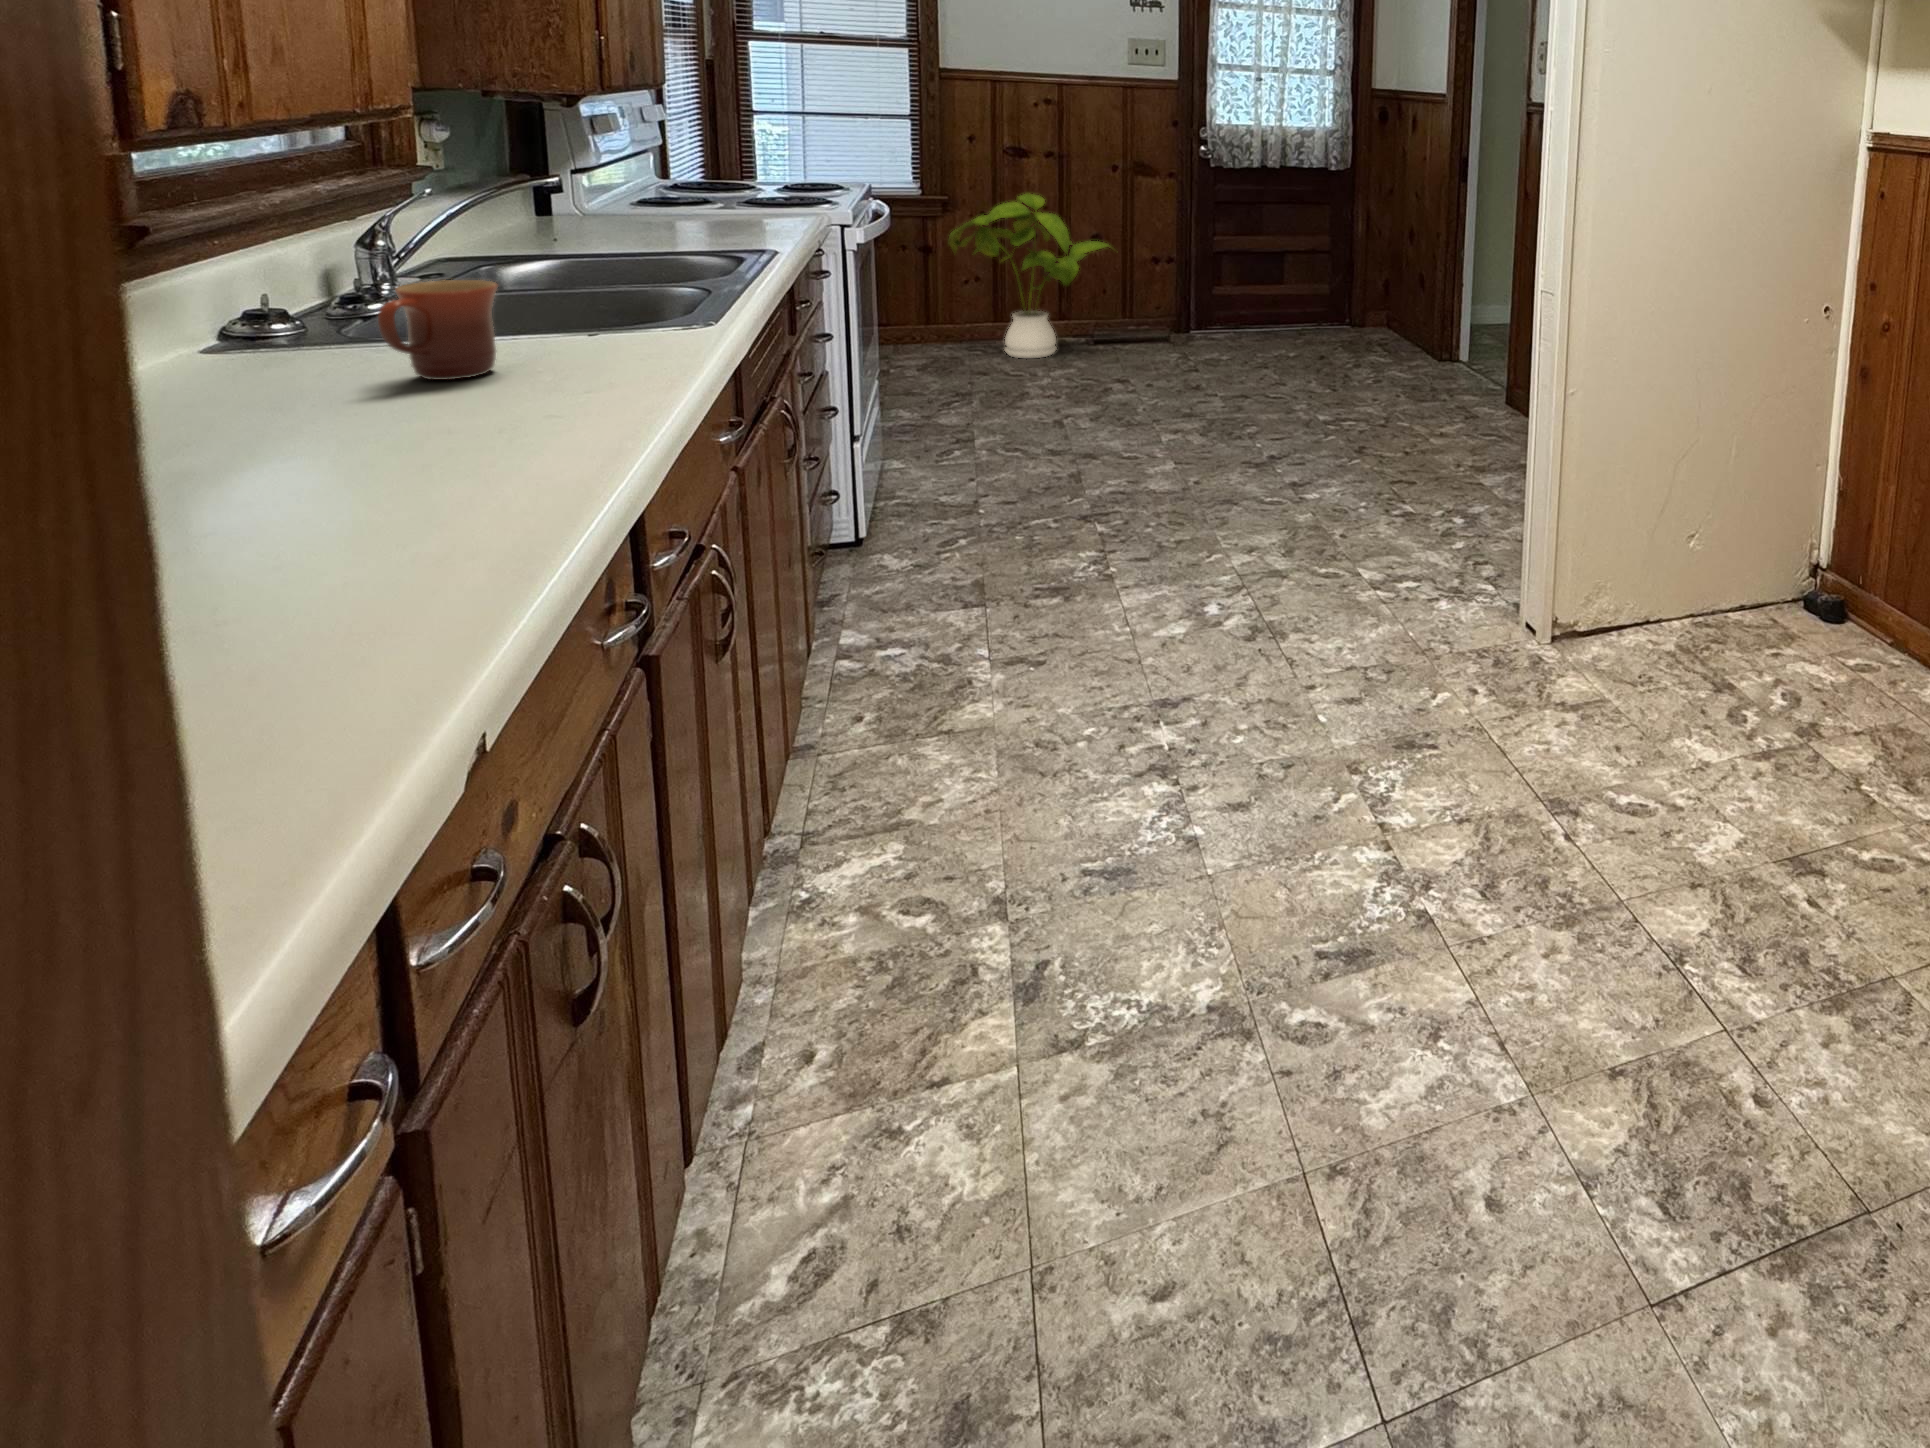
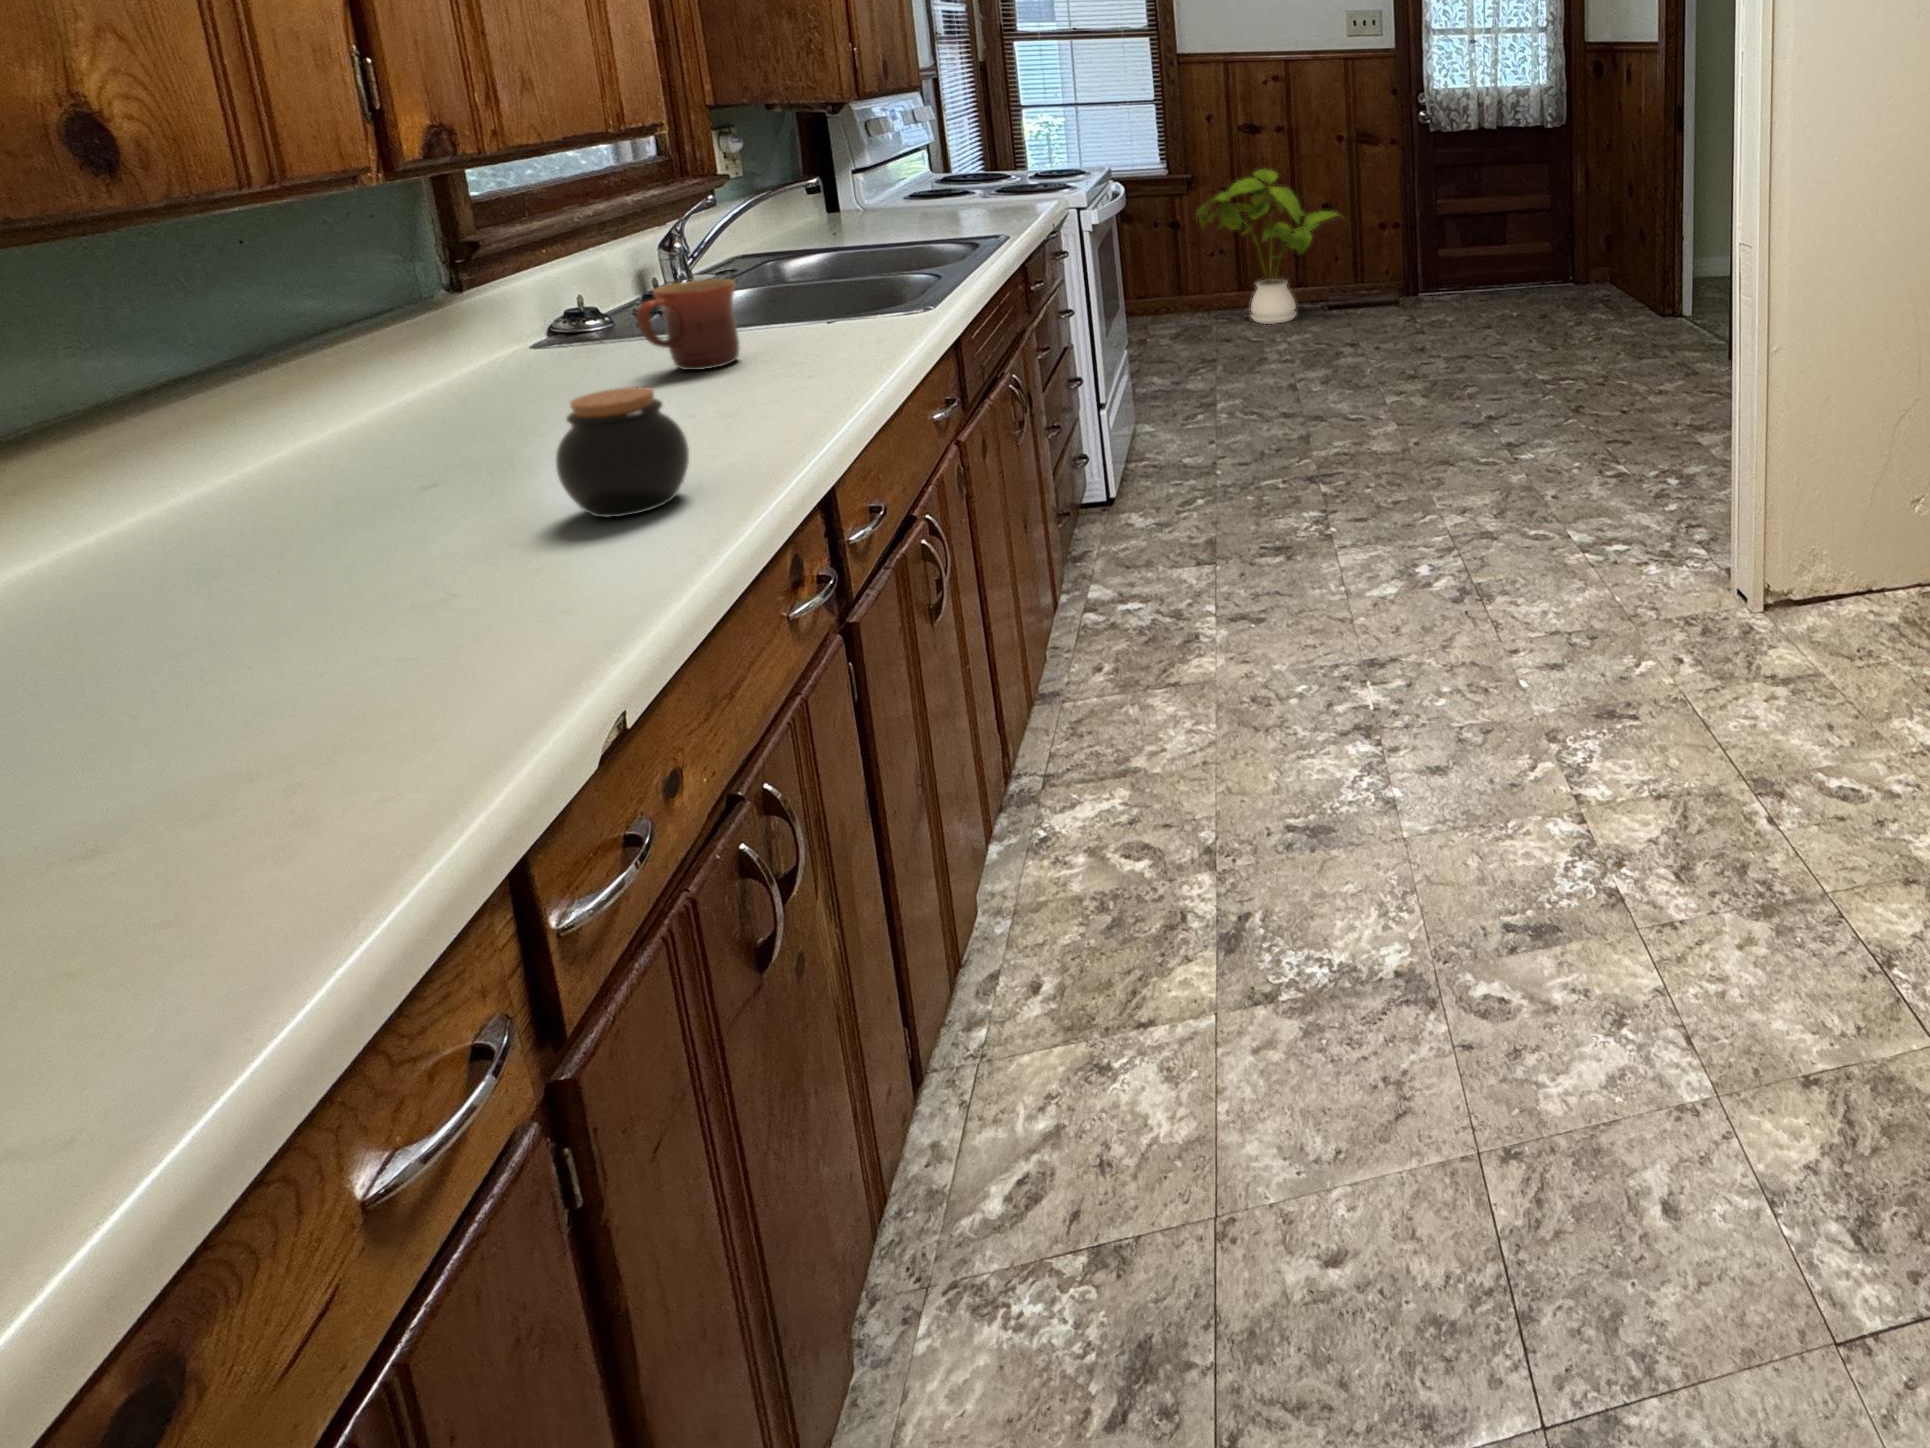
jar: none [349,390,505,530] -> present [556,387,689,517]

